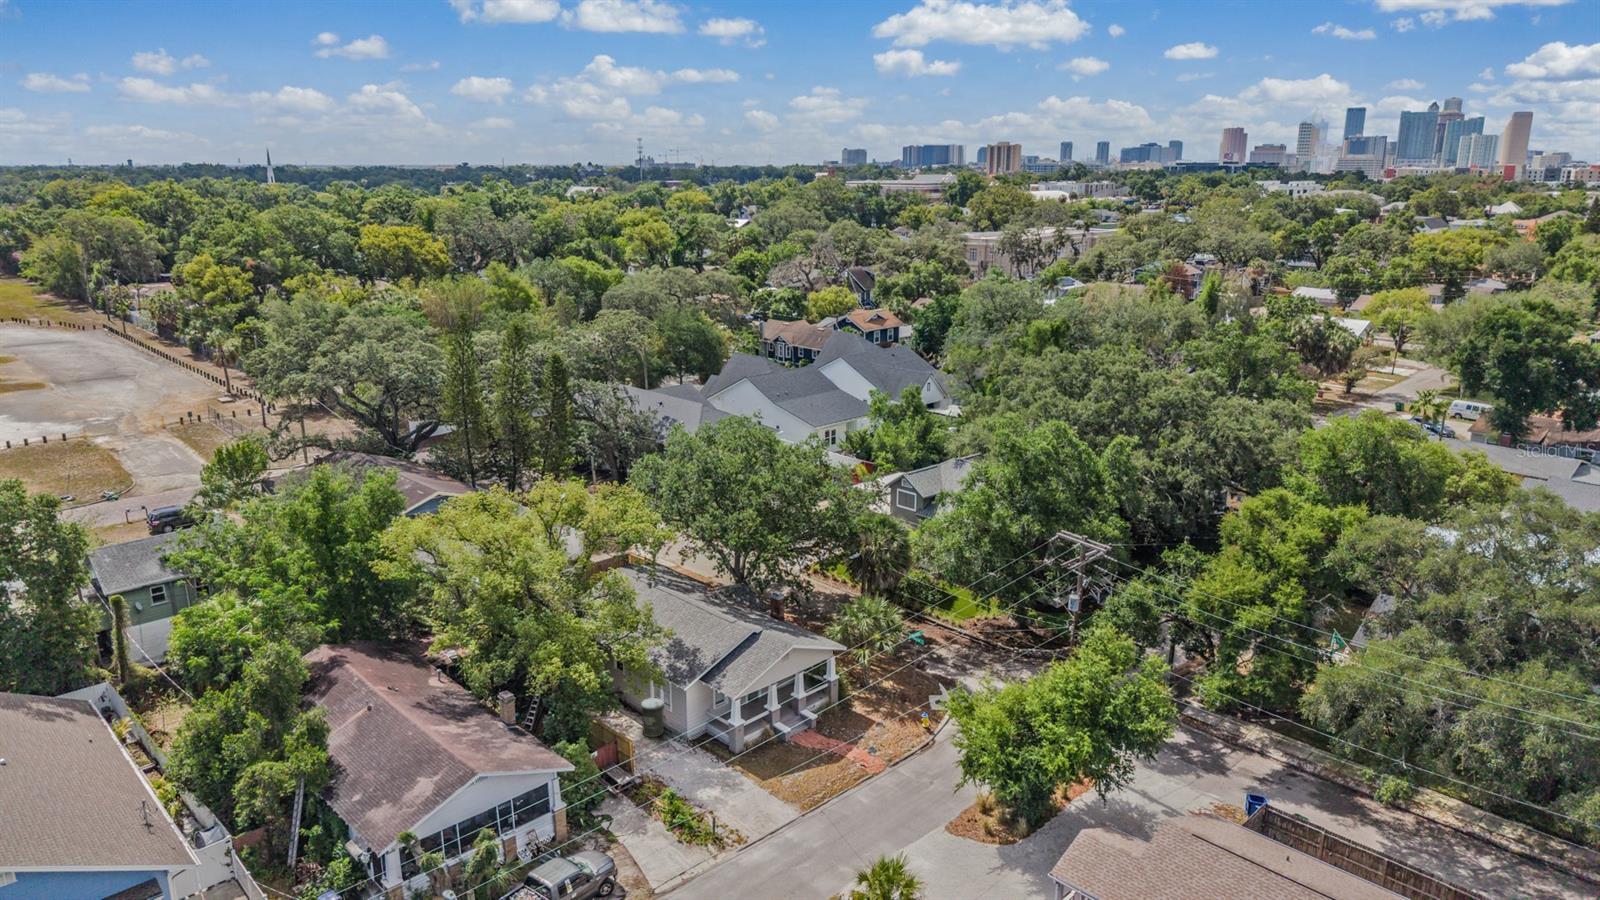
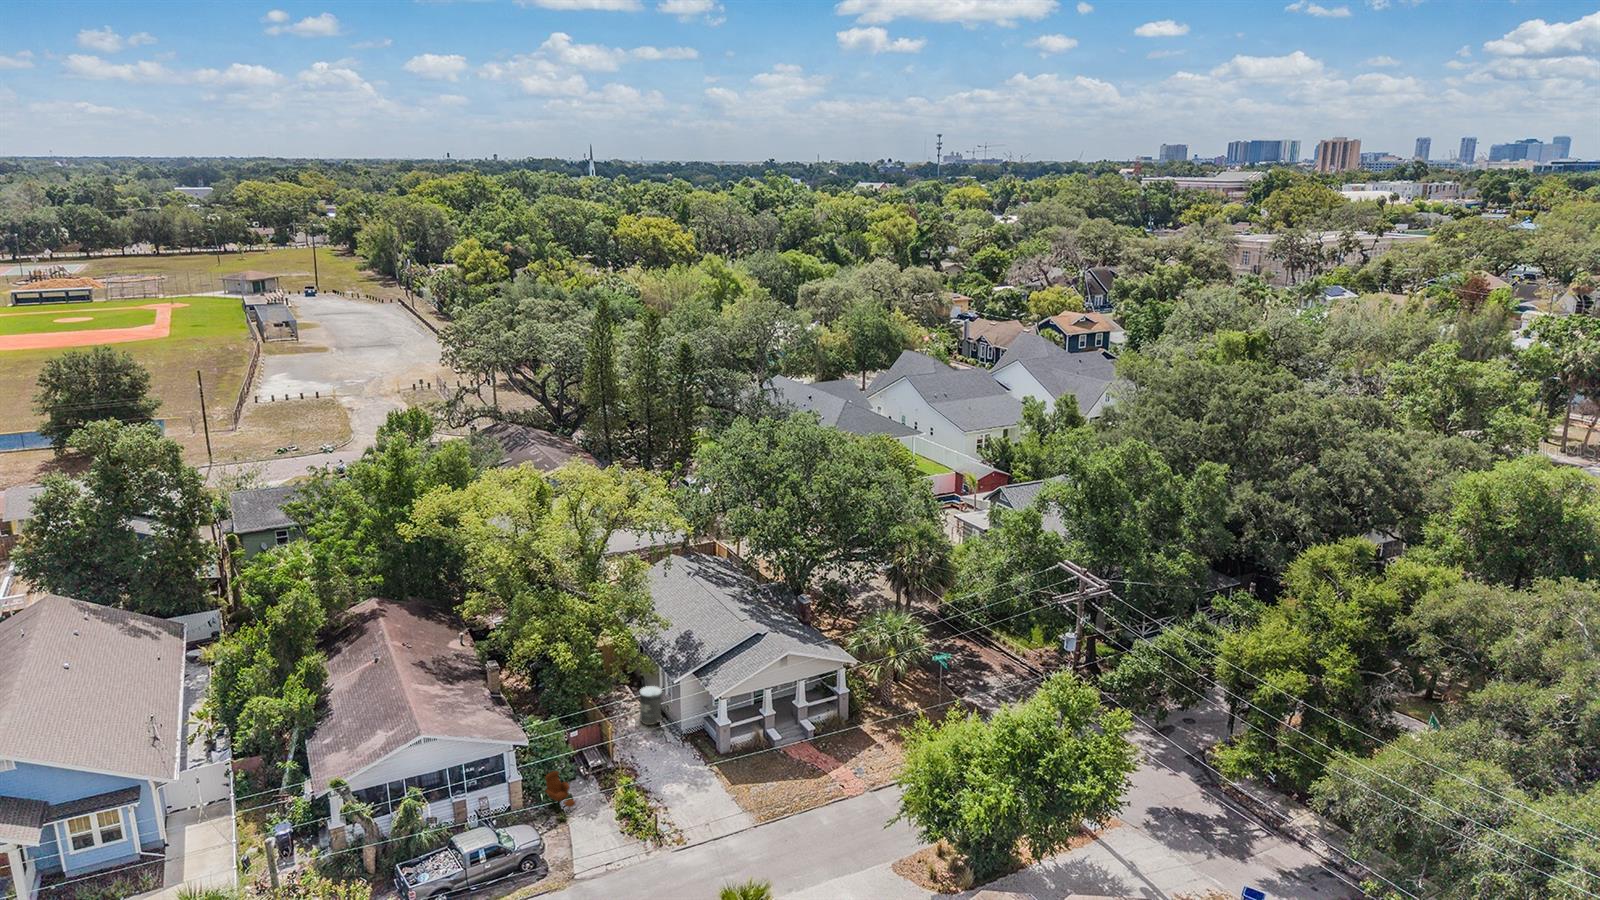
lounge chair: none [584,794,621,836] -> present [545,771,576,811]

